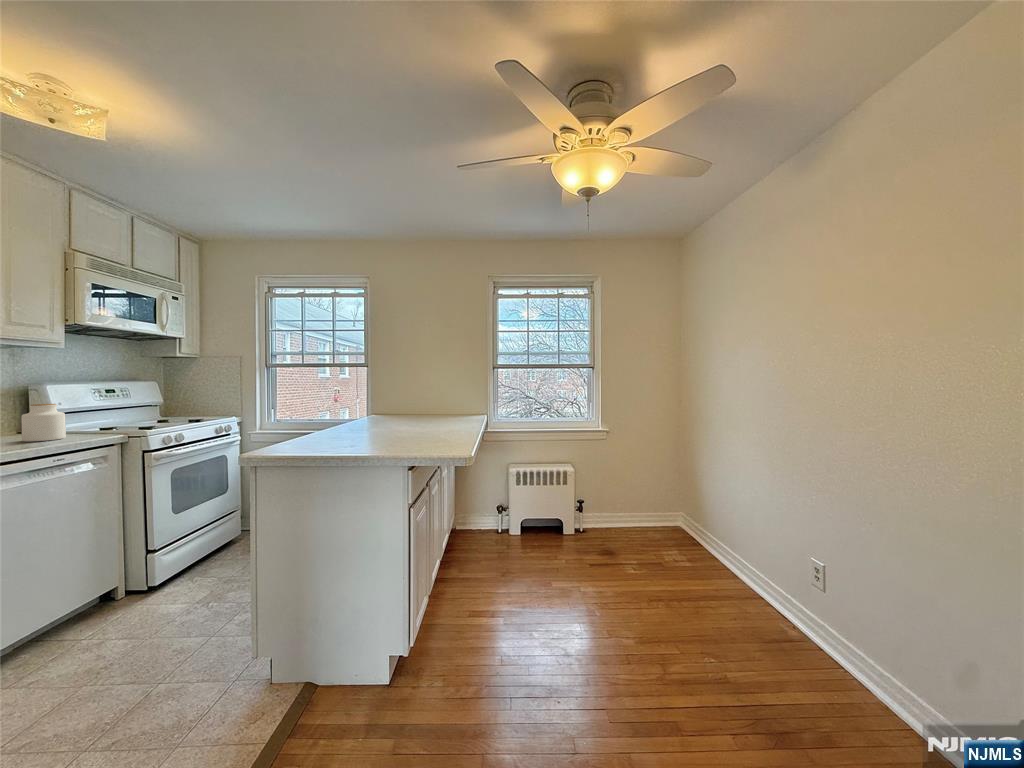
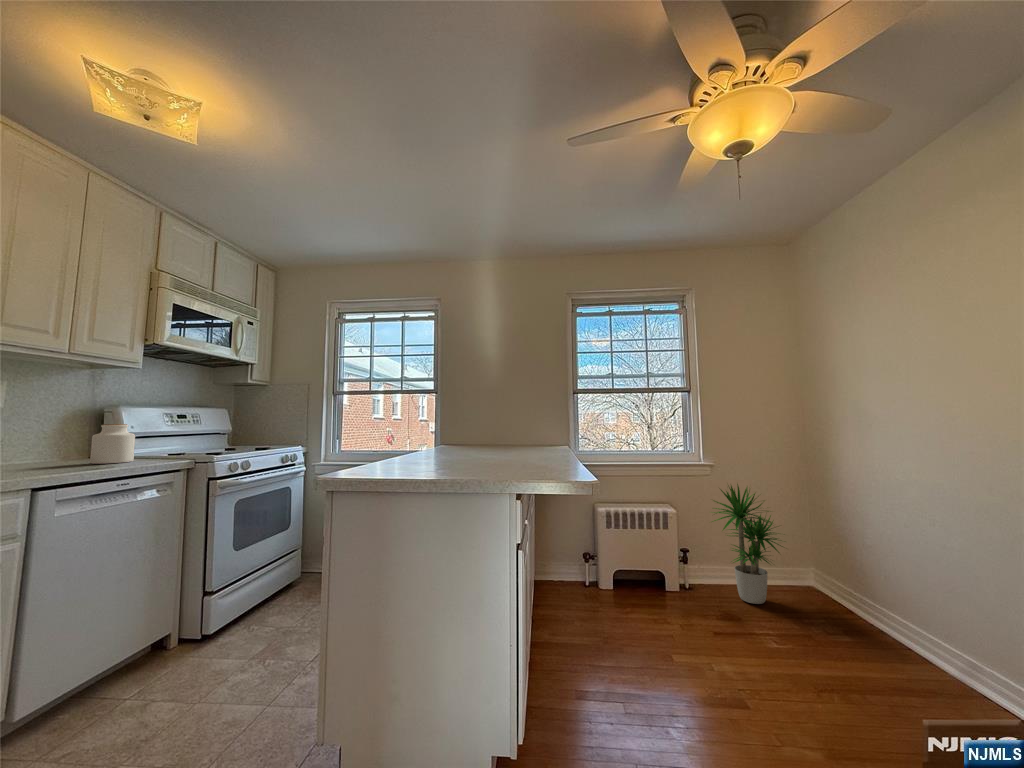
potted plant: none [598,446,661,542] -> present [712,484,783,604]

